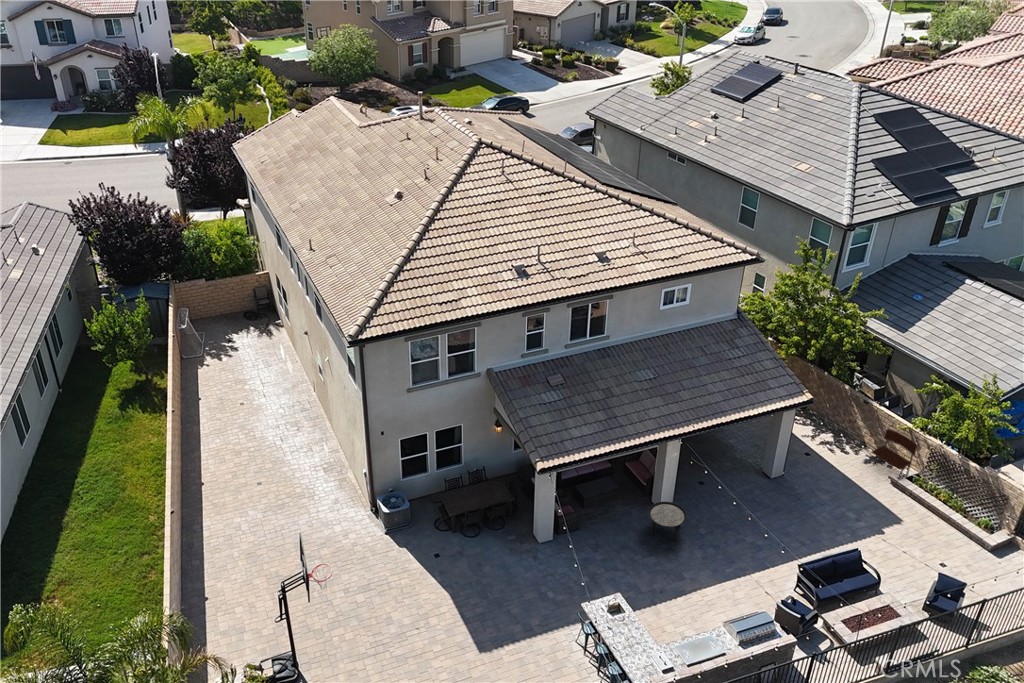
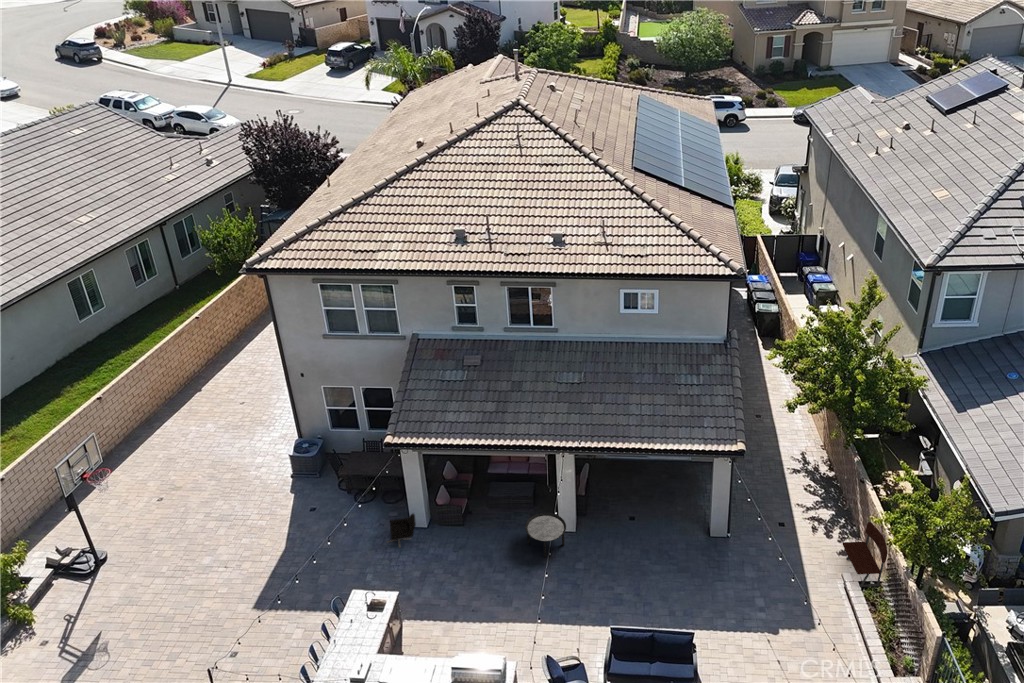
lounge chair: none [528,543,562,580] -> present [390,514,416,547]

